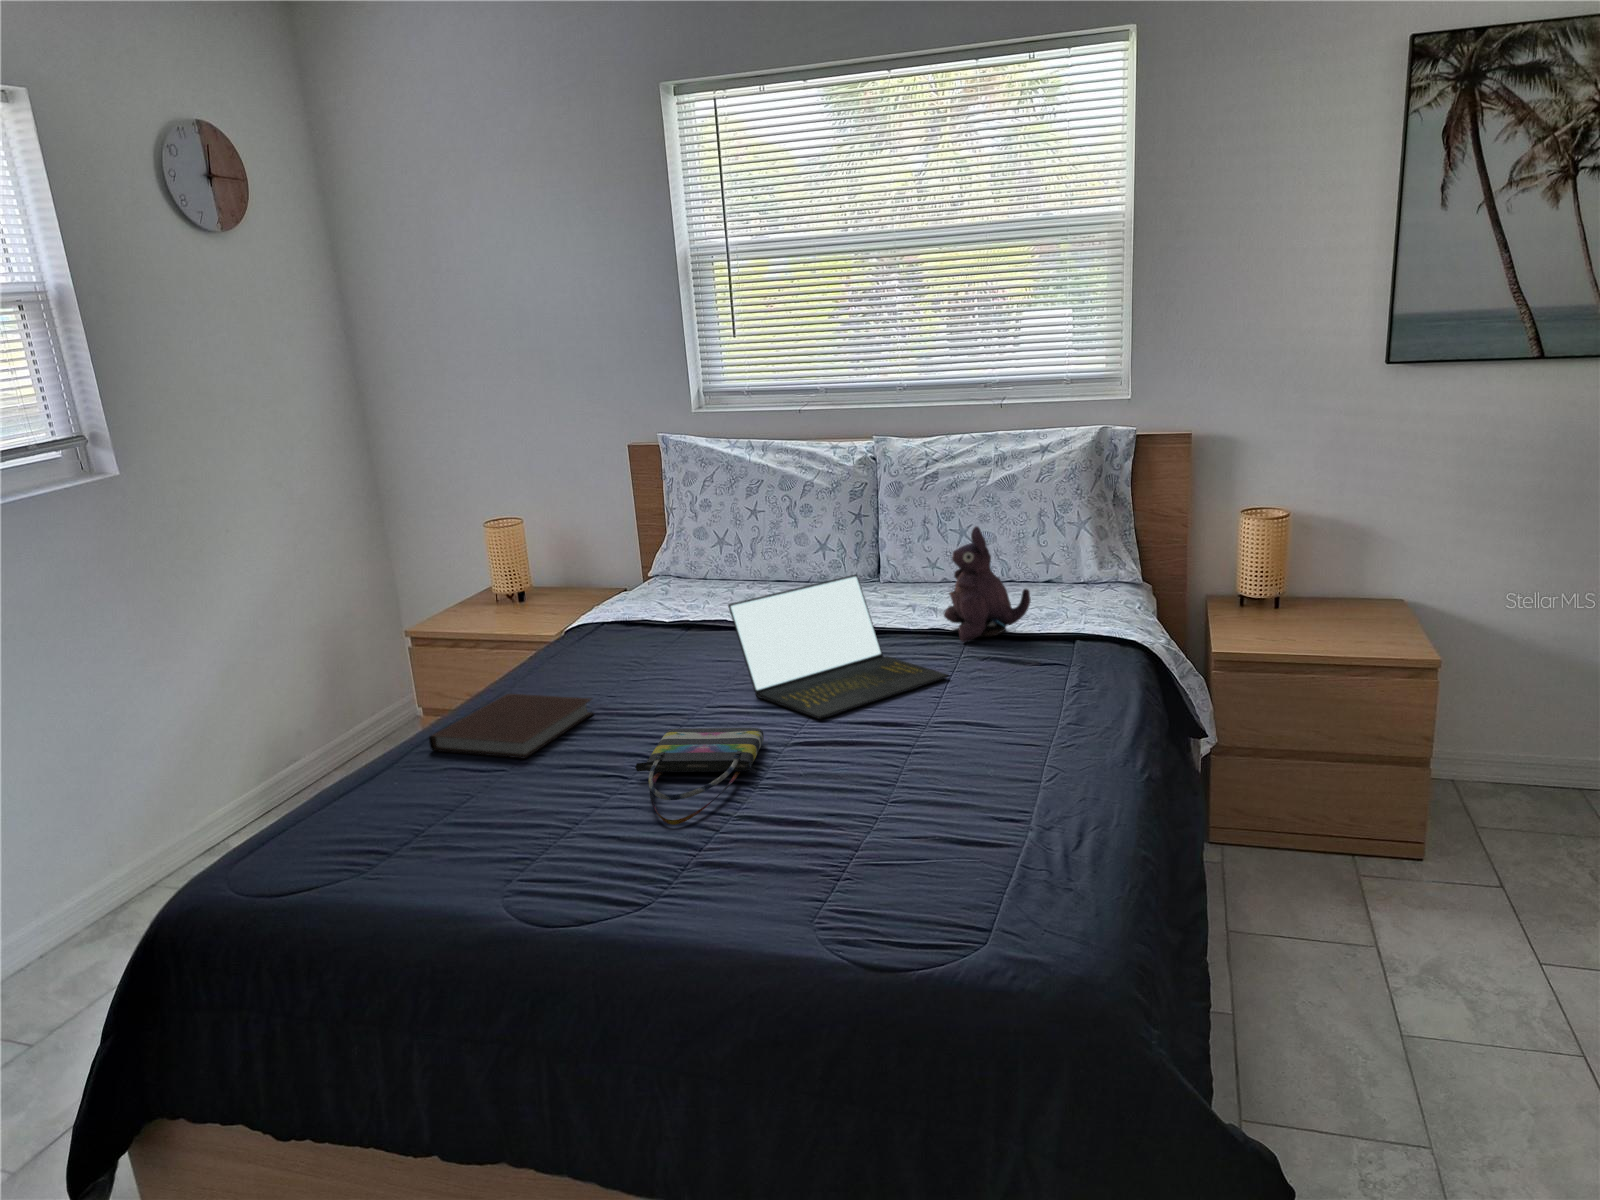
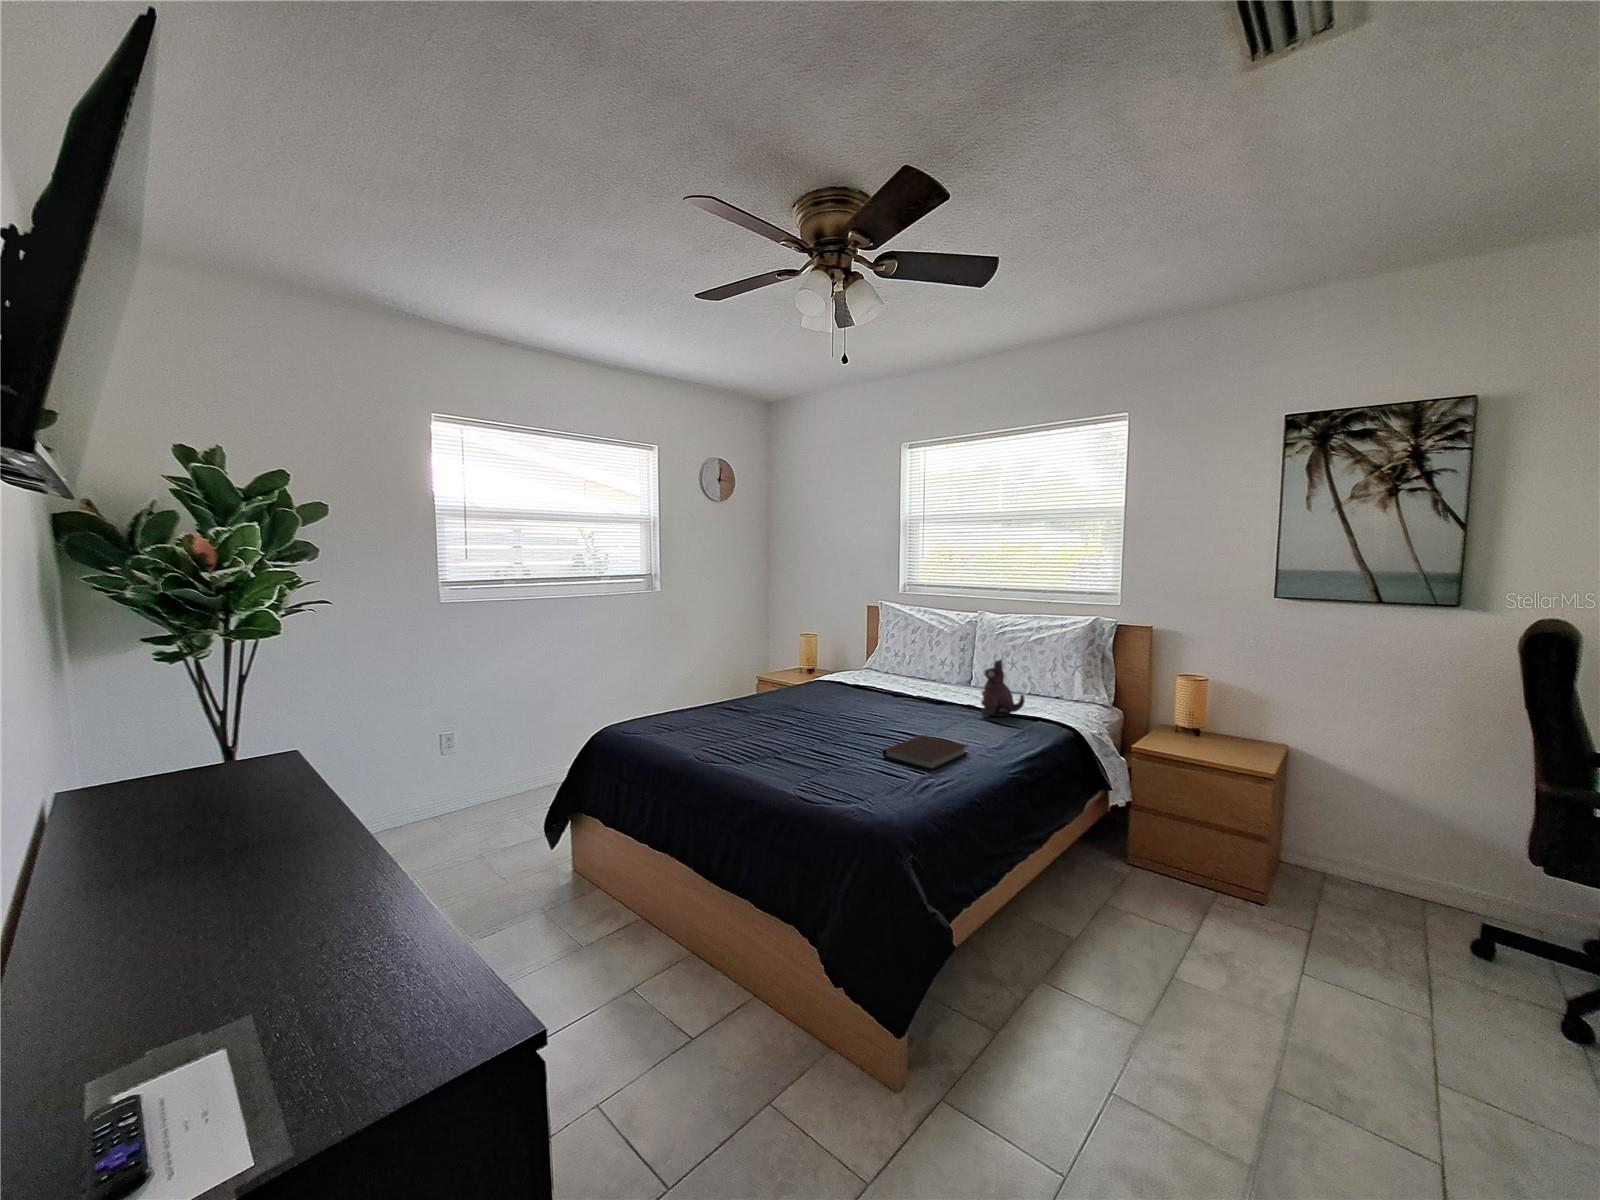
laptop: present [728,575,949,719] -> none [856,674,958,736]
notebook: present [429,694,593,759] -> present [883,736,968,770]
tote bag: present [635,728,764,825] -> none [778,727,847,761]

